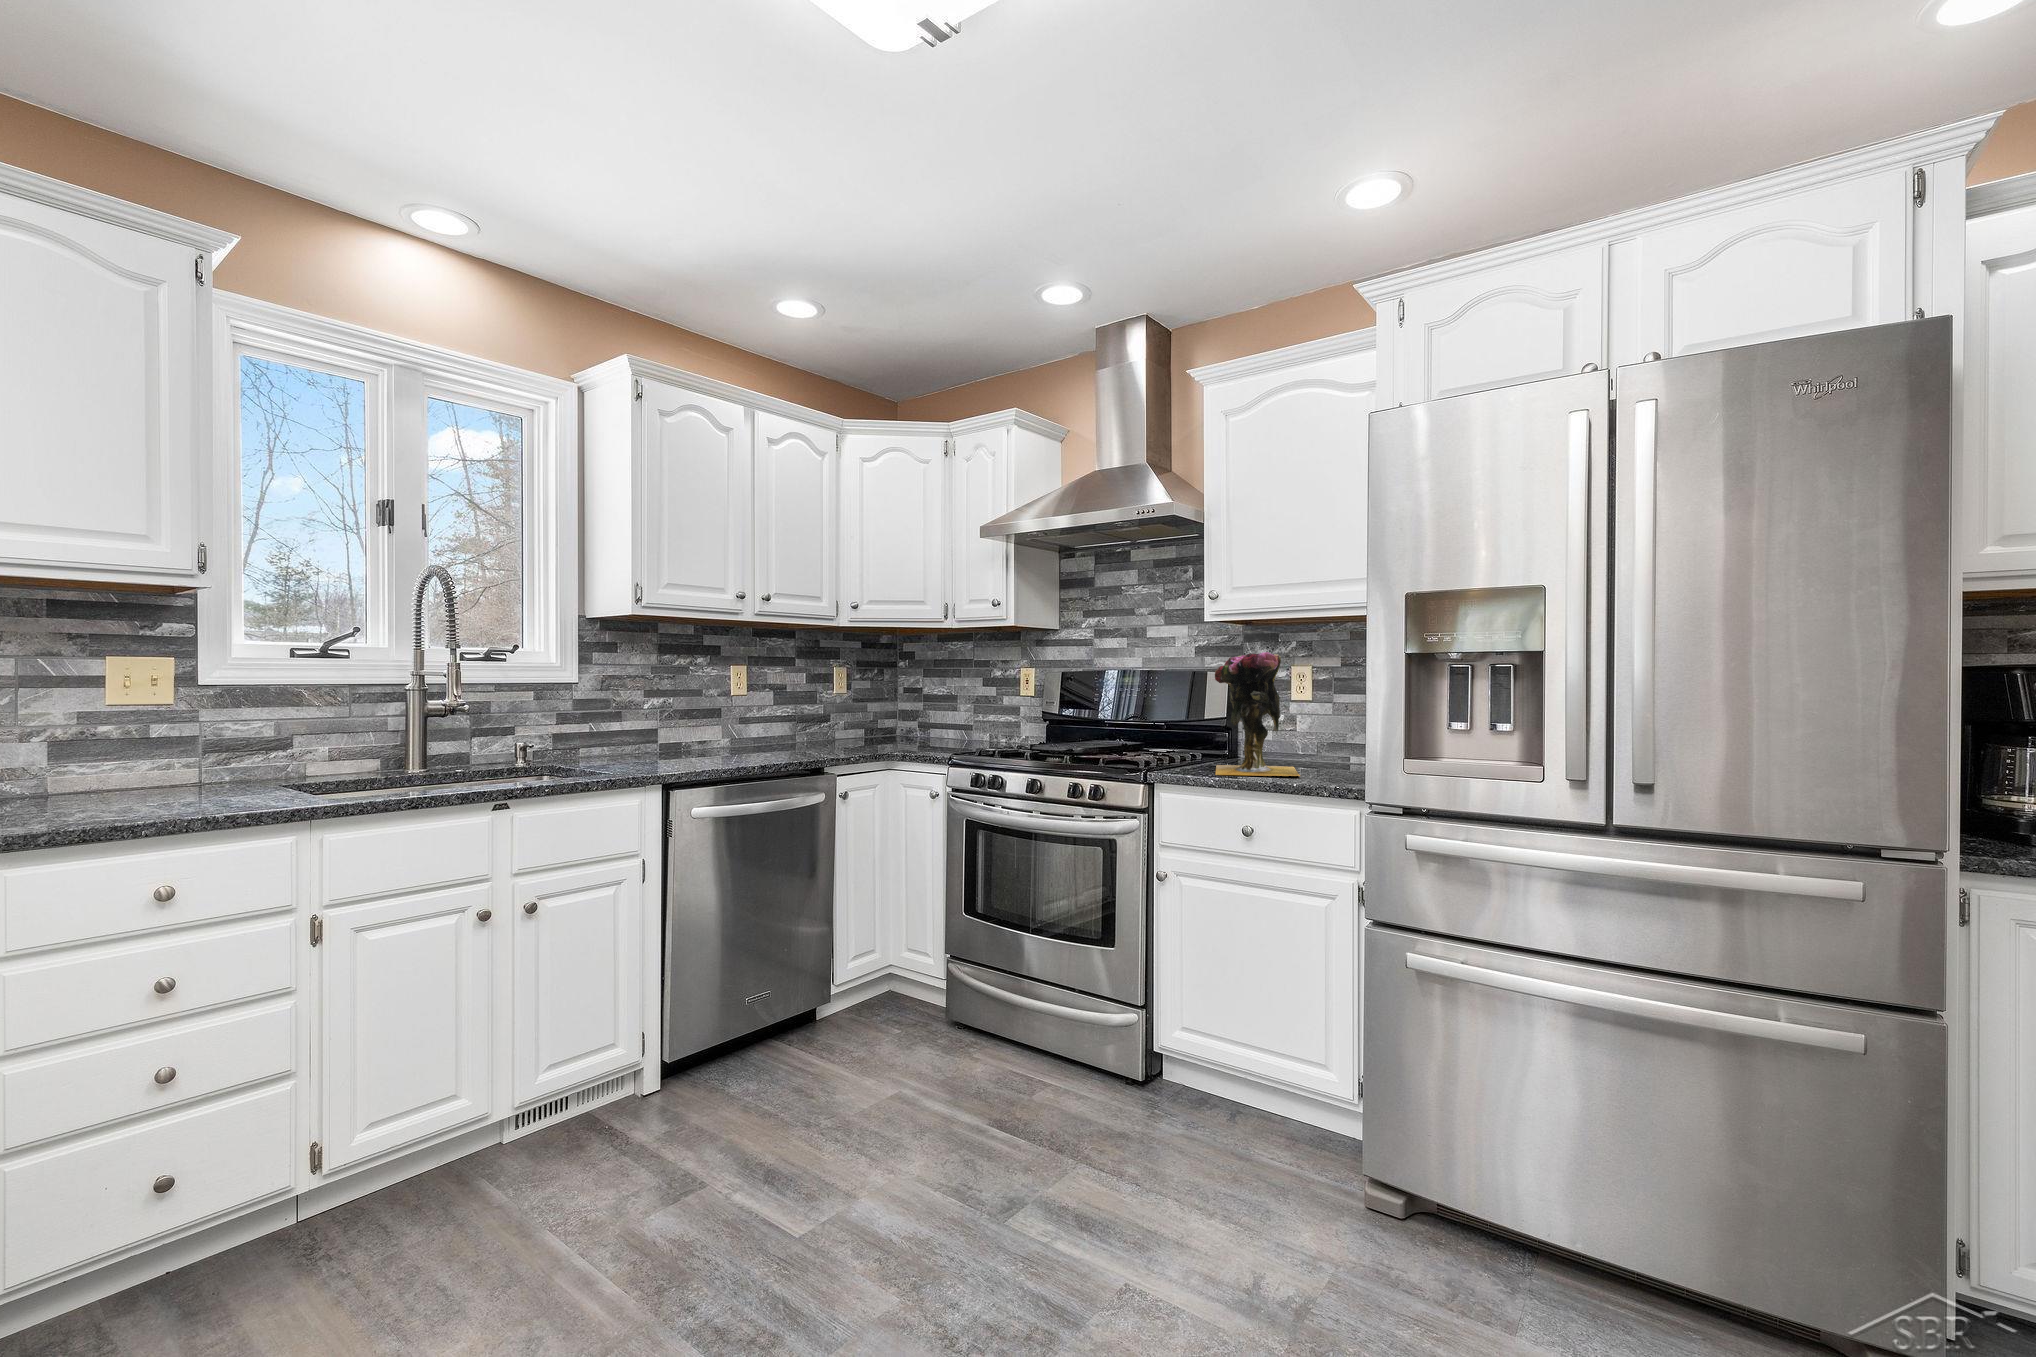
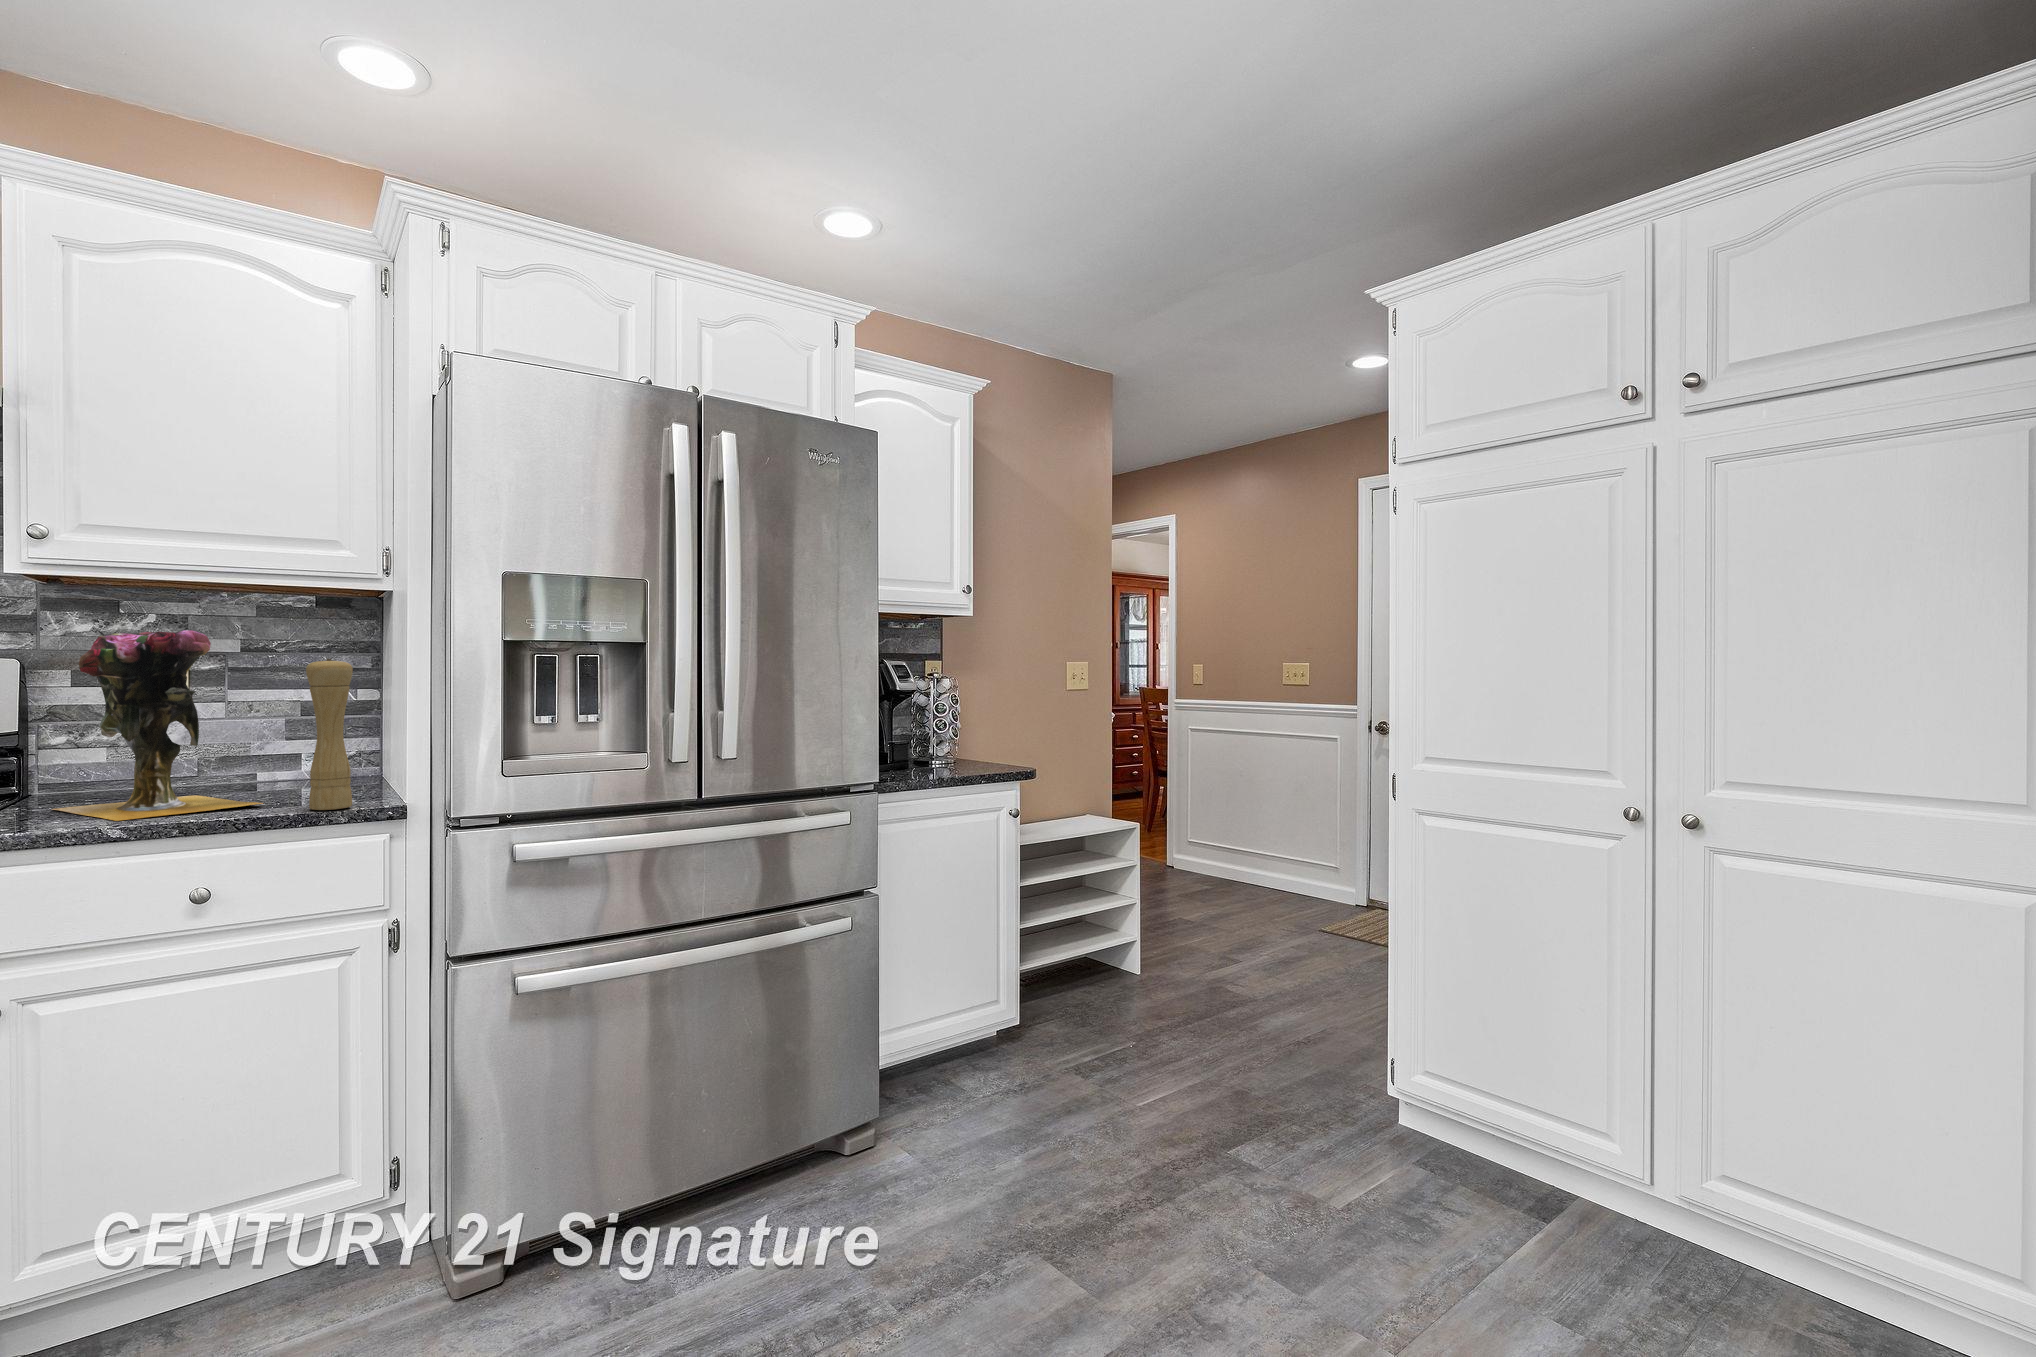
pepper mill: none [1309,670,1339,785] -> present [306,658,353,810]

